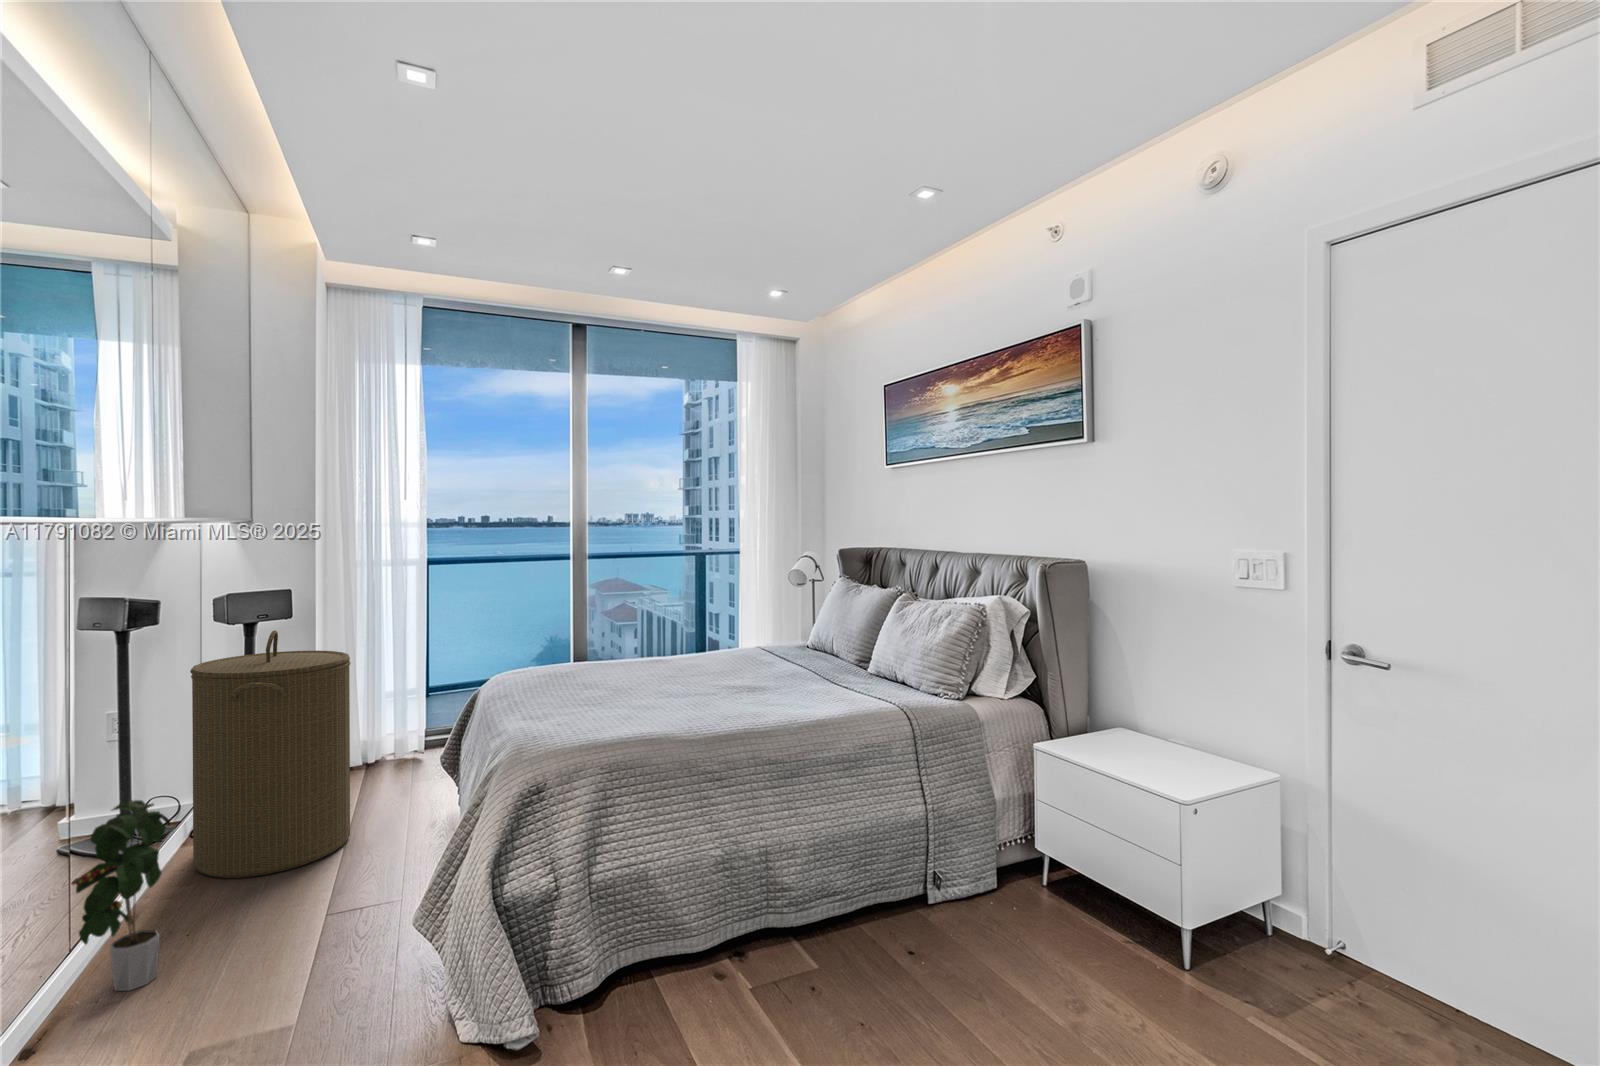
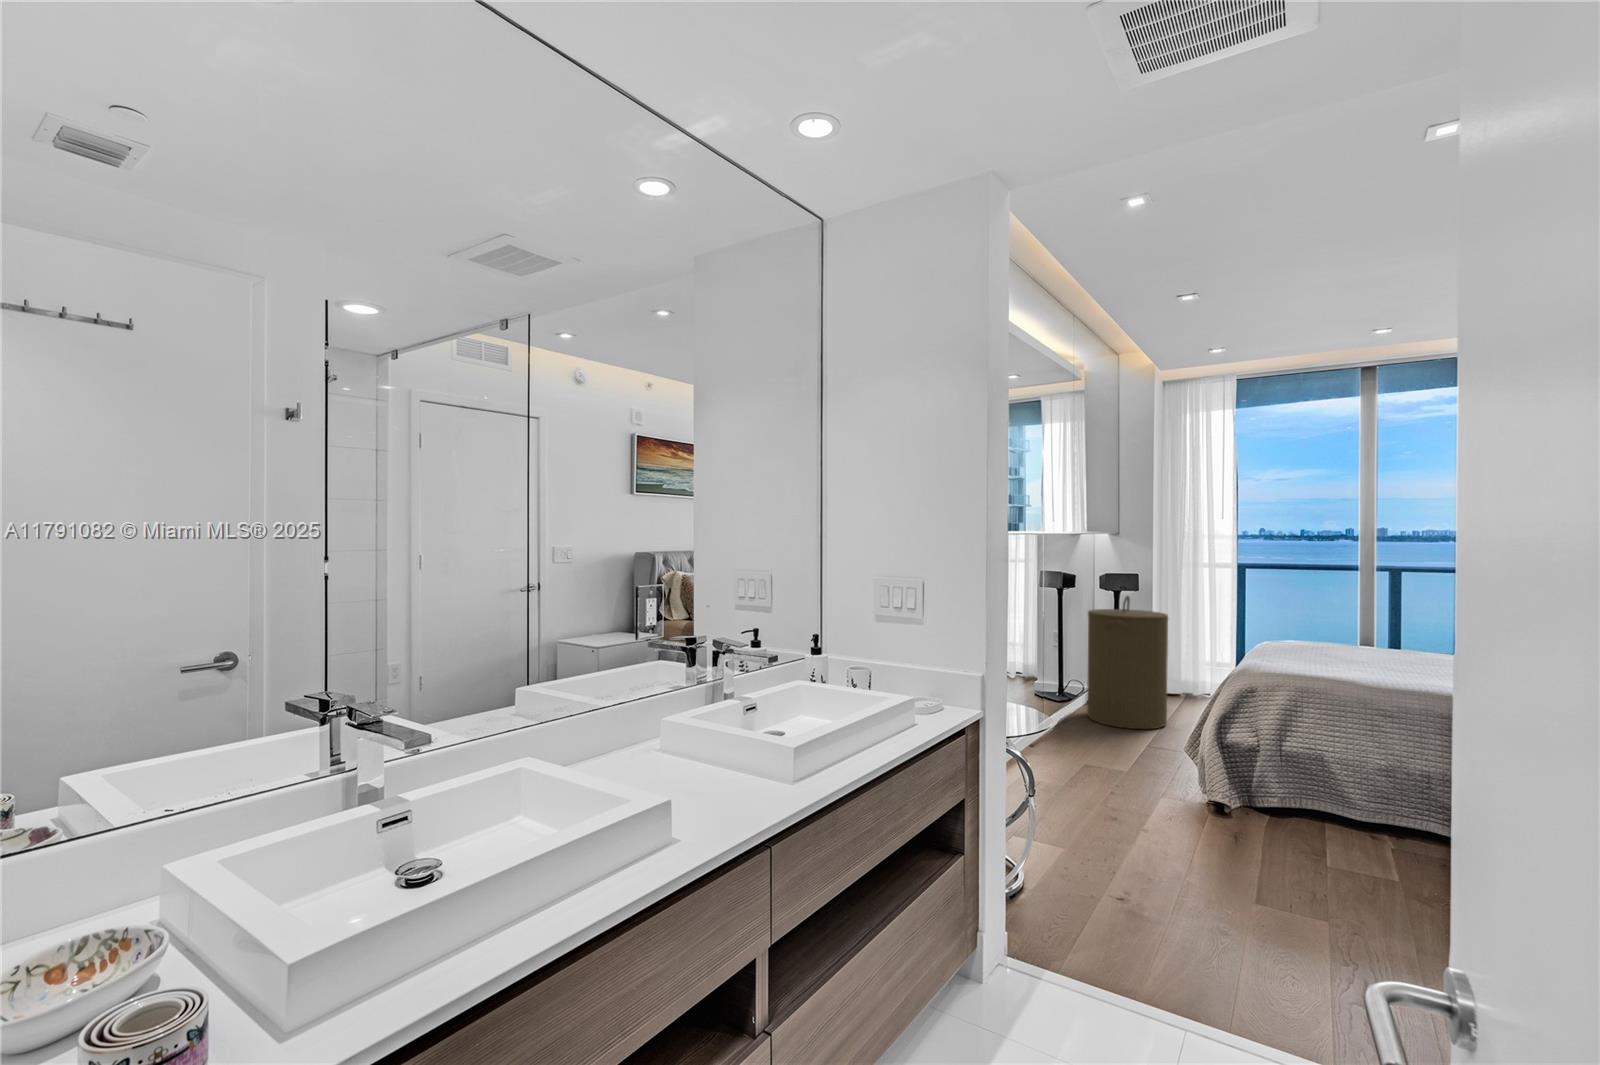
potted plant: present [72,800,171,991] -> none [1043,662,1078,746]

